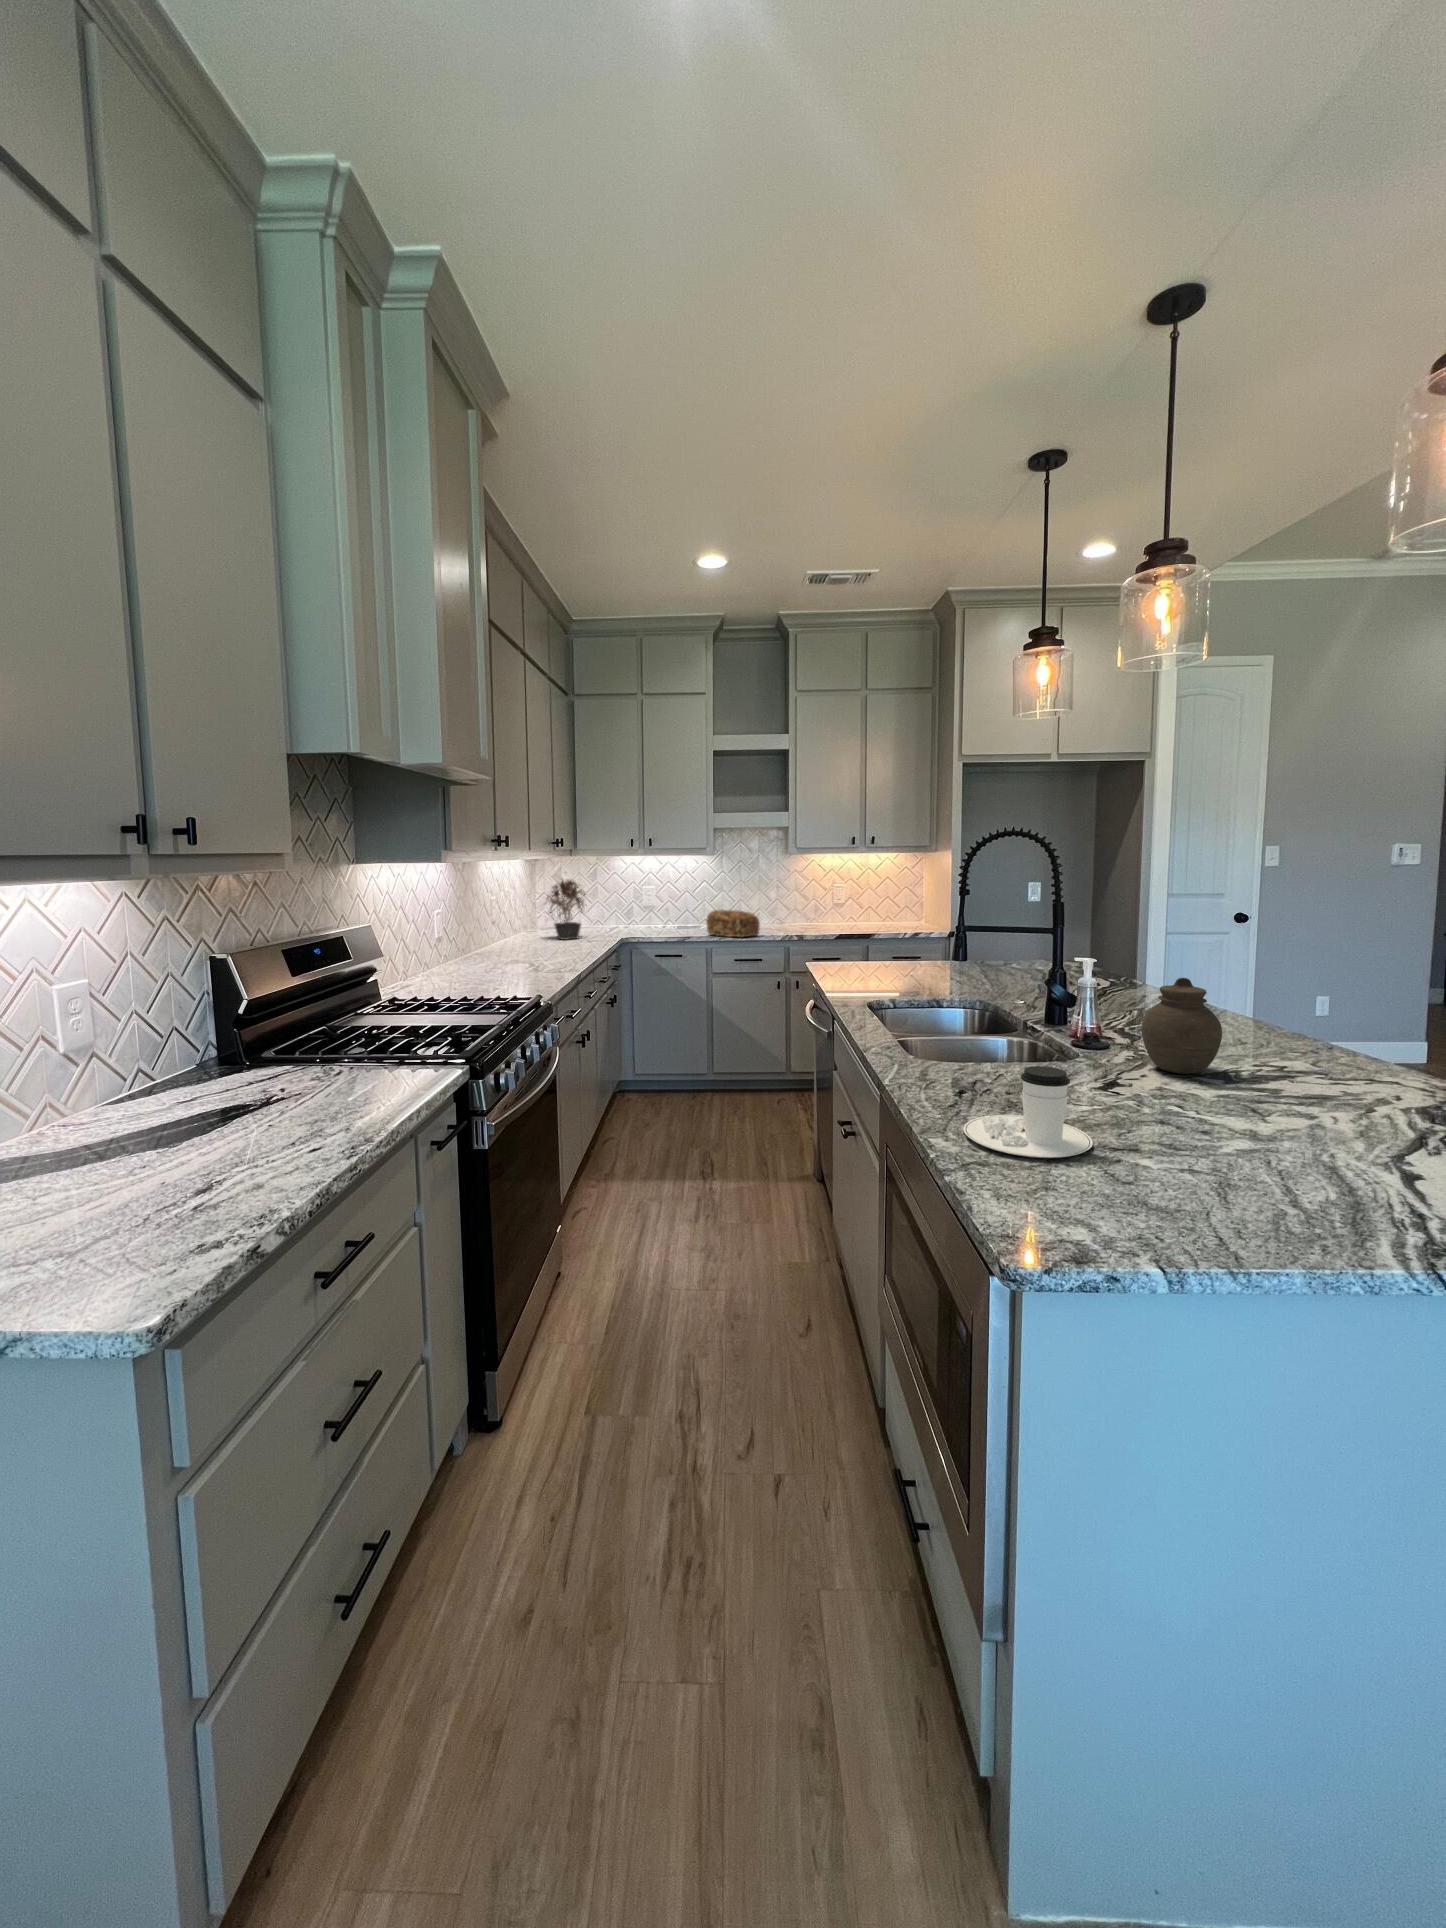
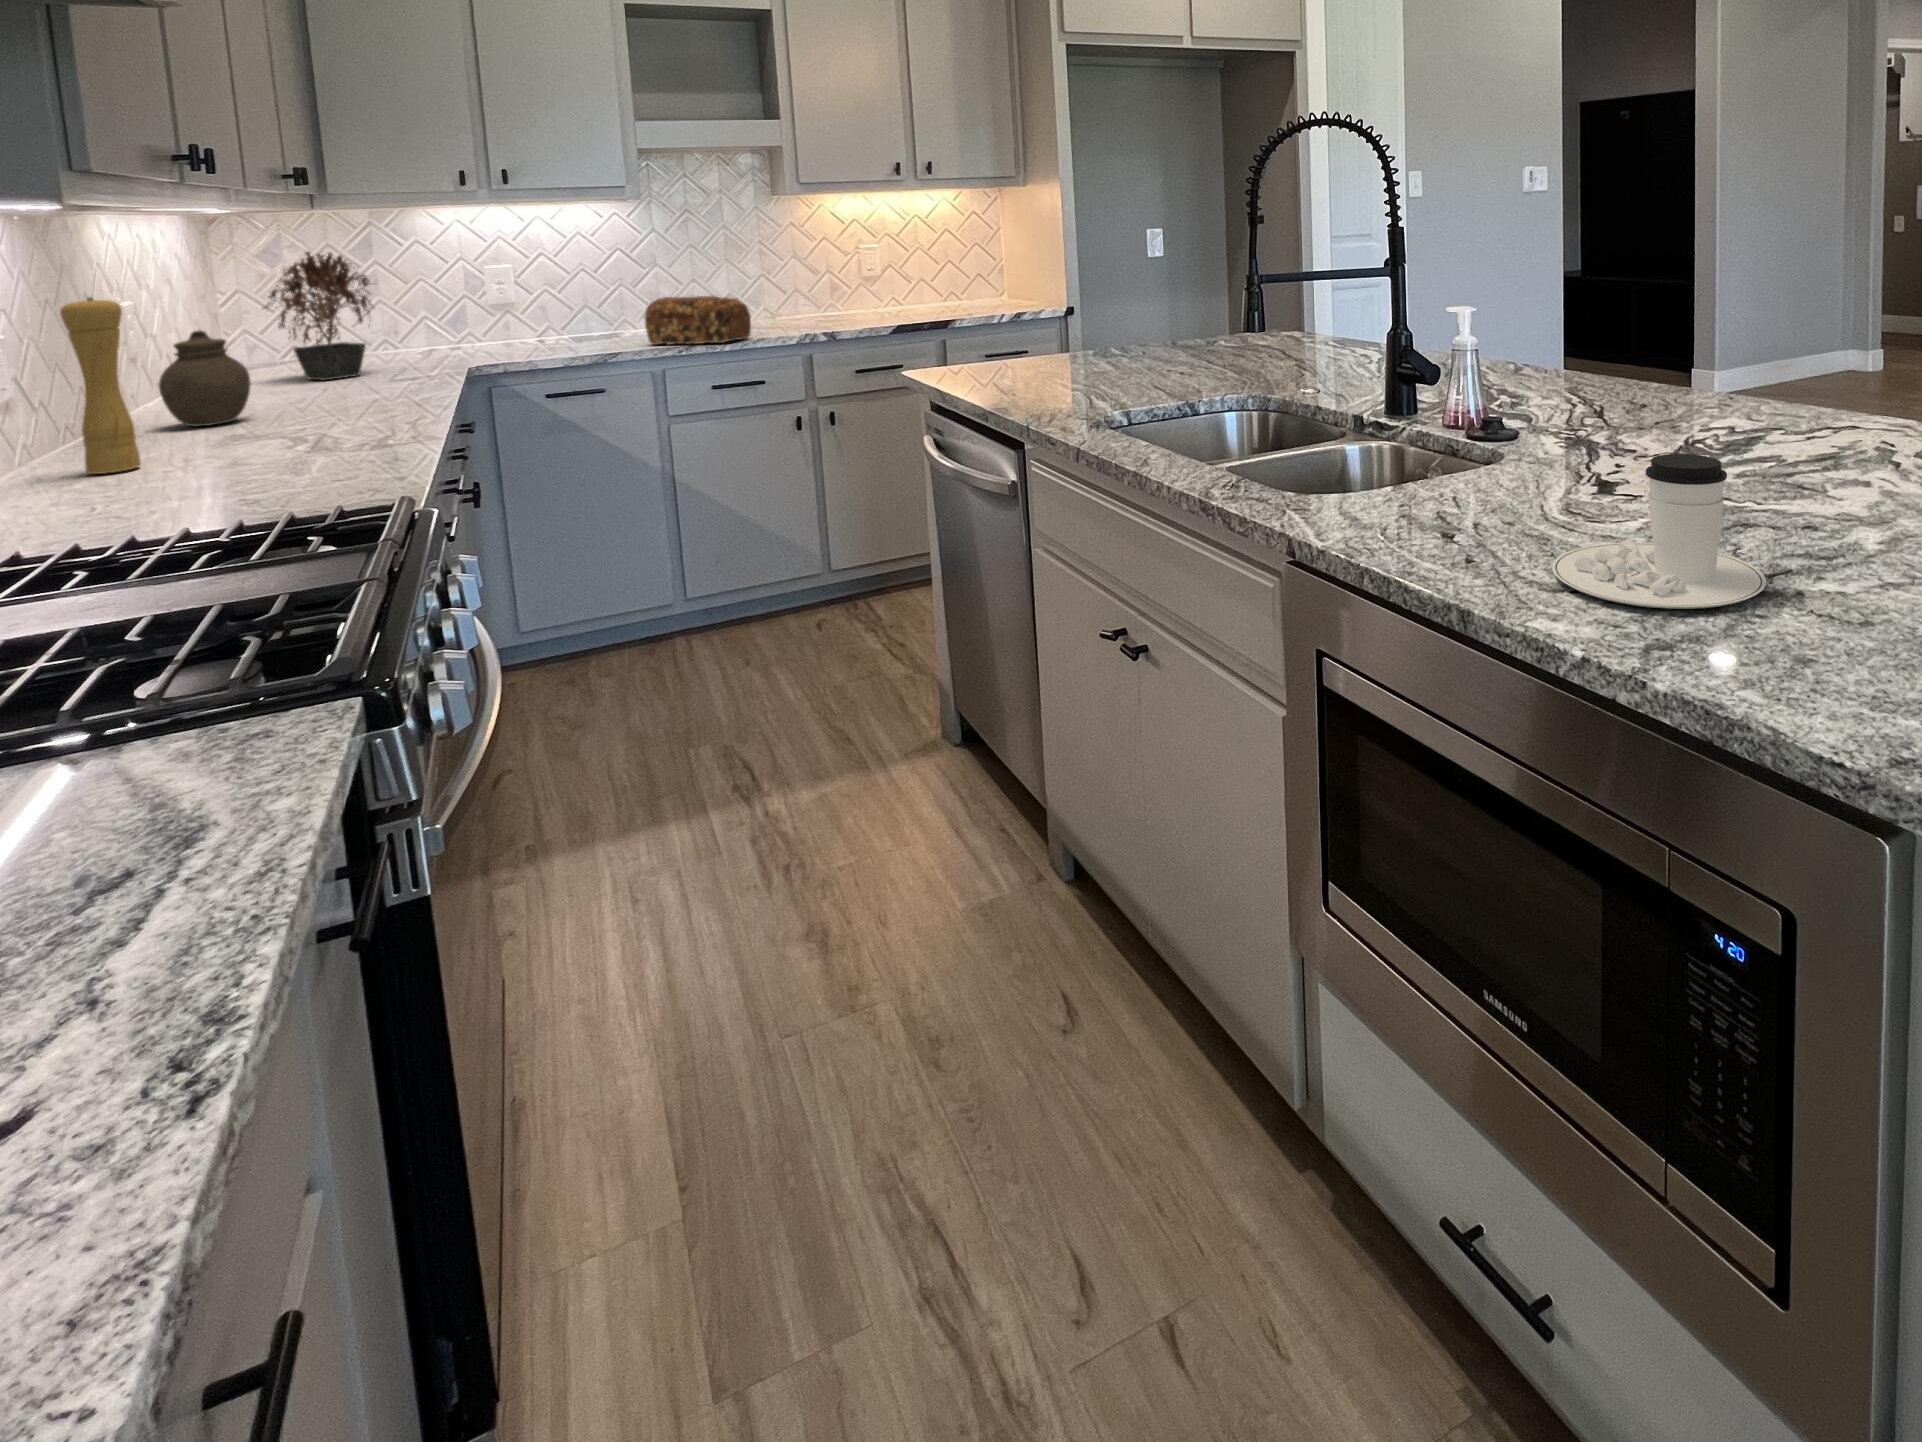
pepper mill: none [453,900,475,973] -> present [60,297,141,474]
jar: present [1142,978,1222,1074] -> present [159,330,251,426]

